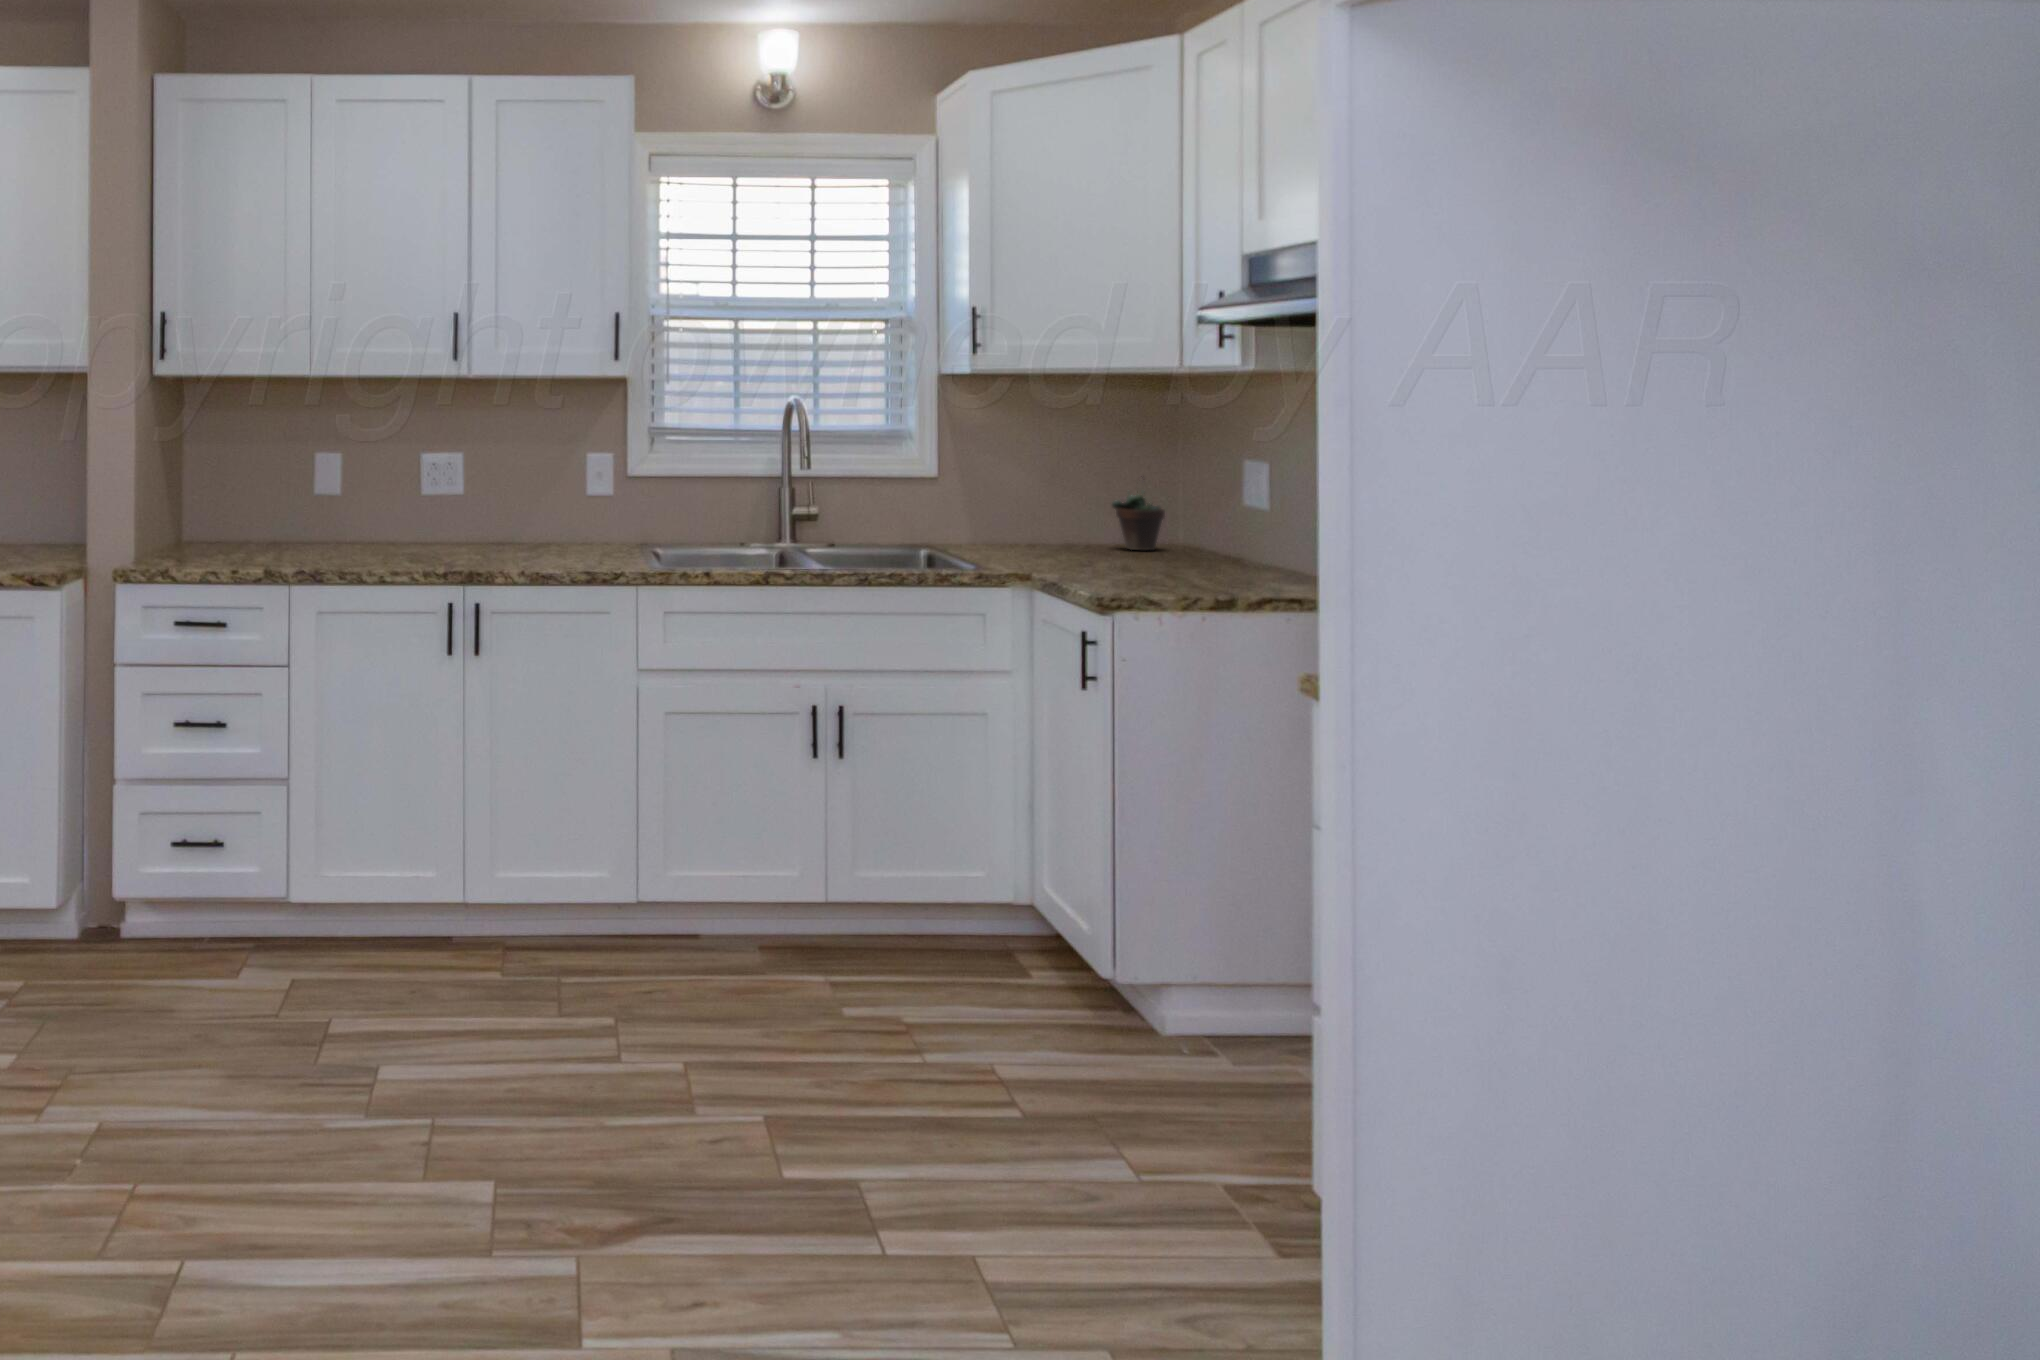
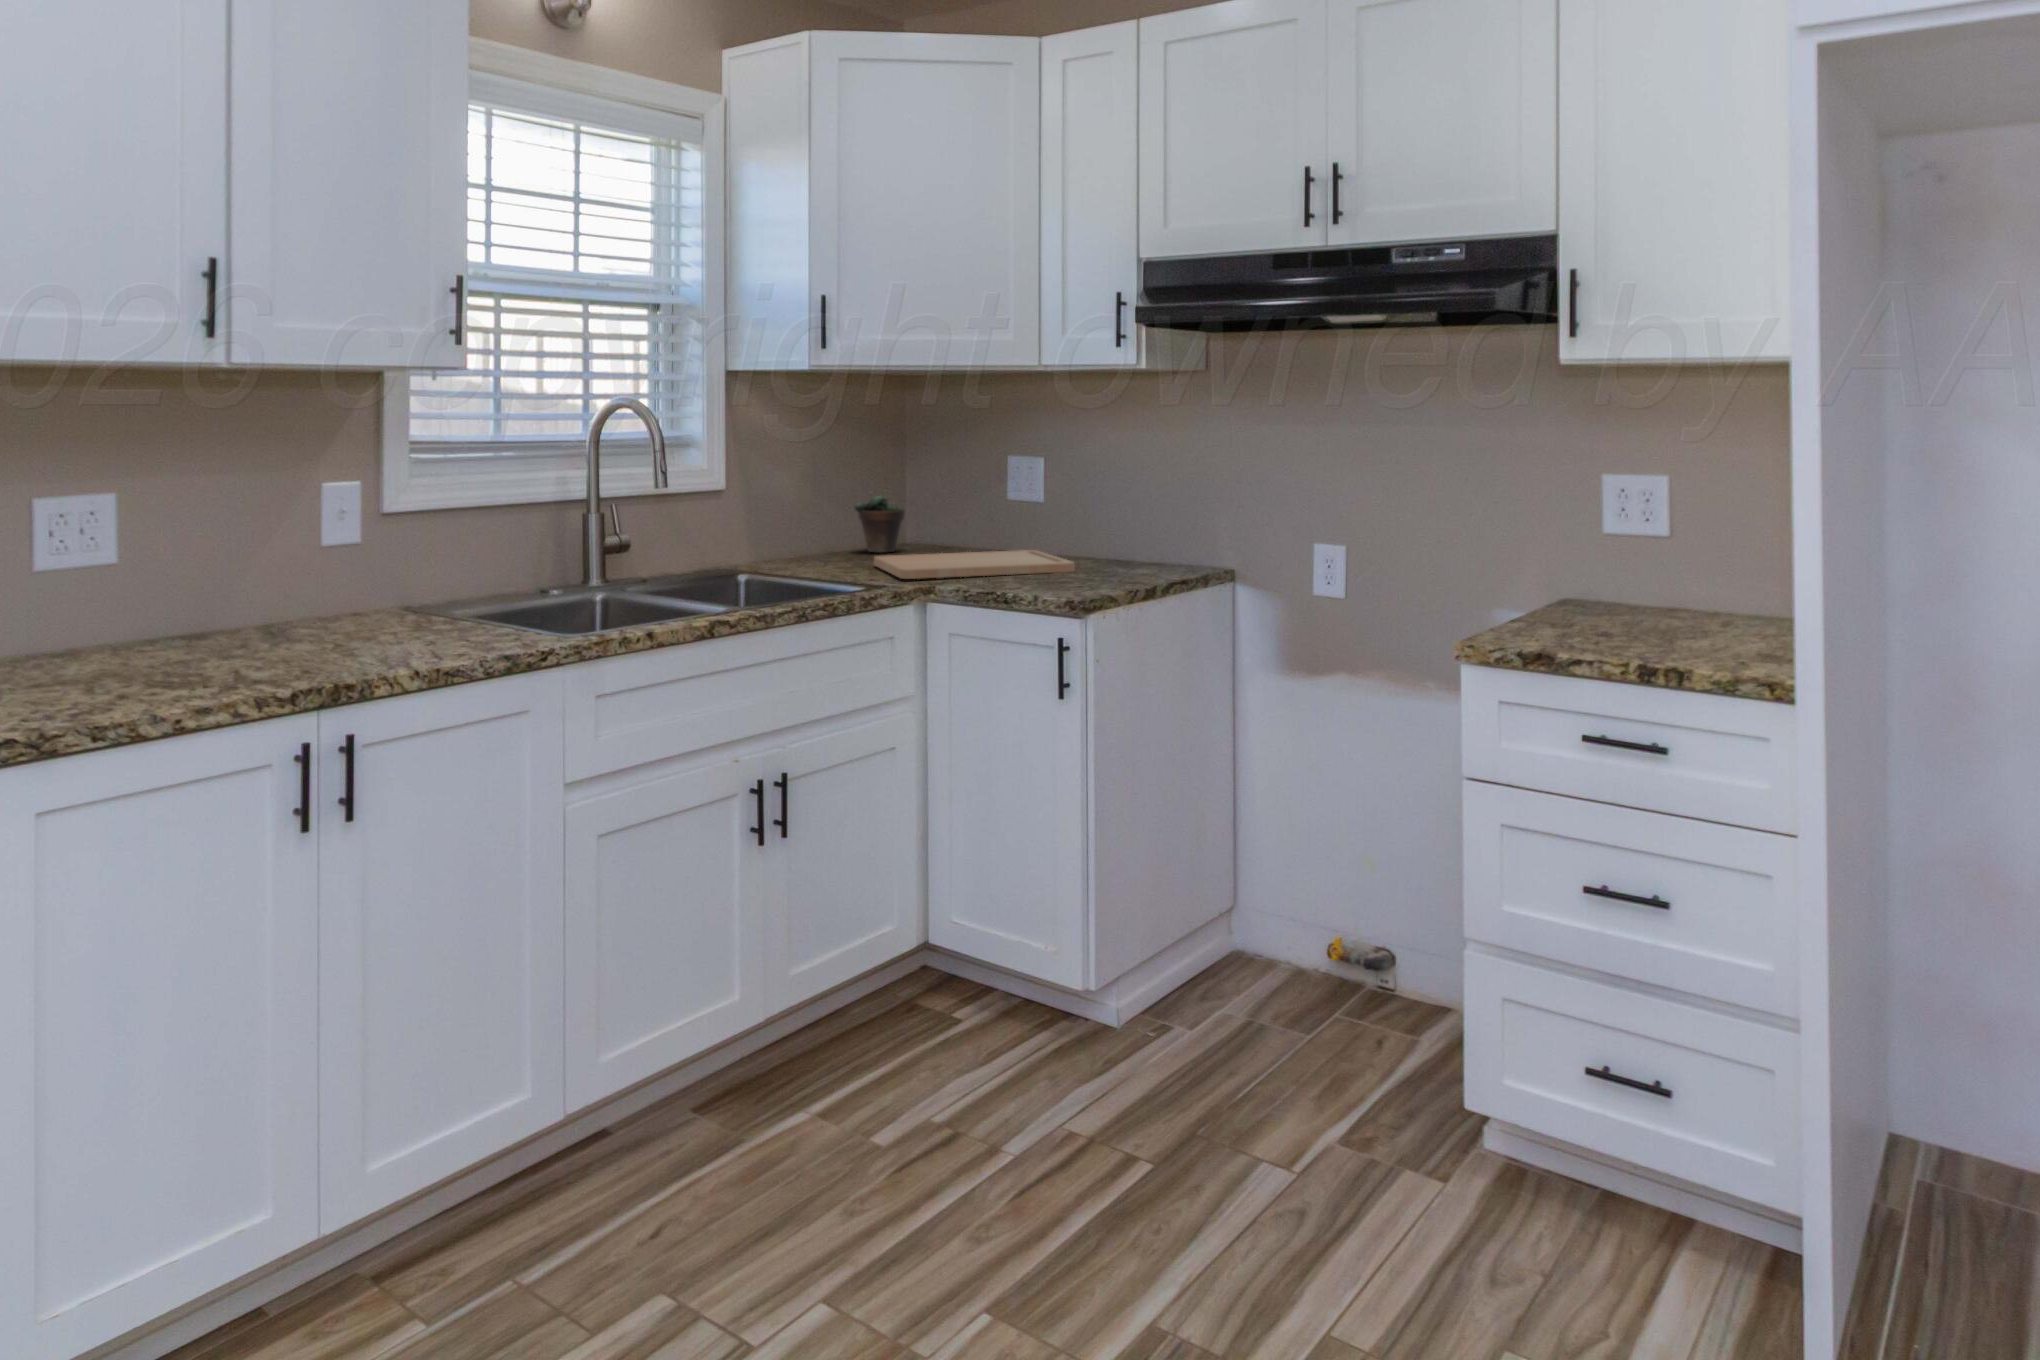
cutting board: none [1045,549,1255,582] -> present [874,550,1075,579]

